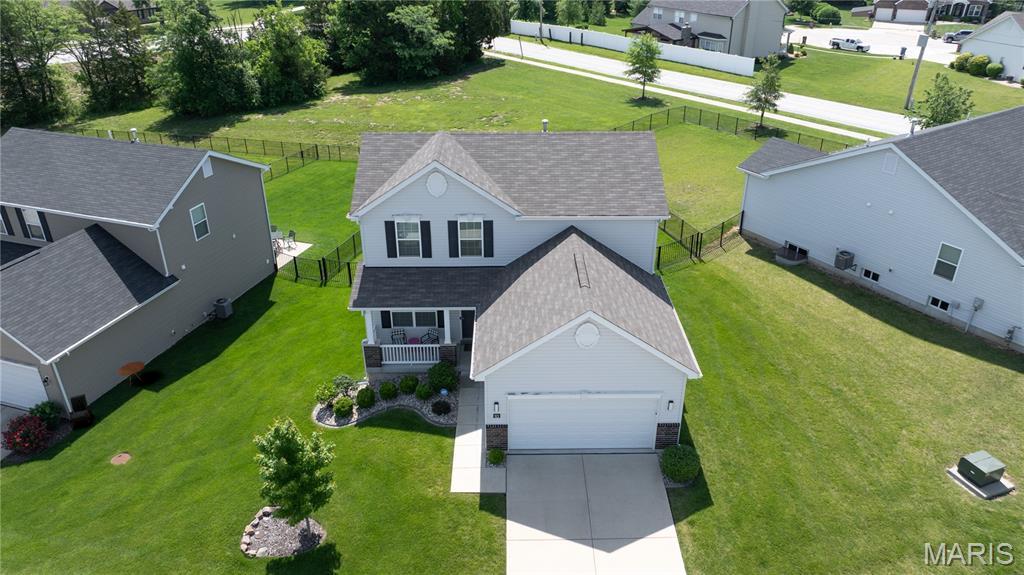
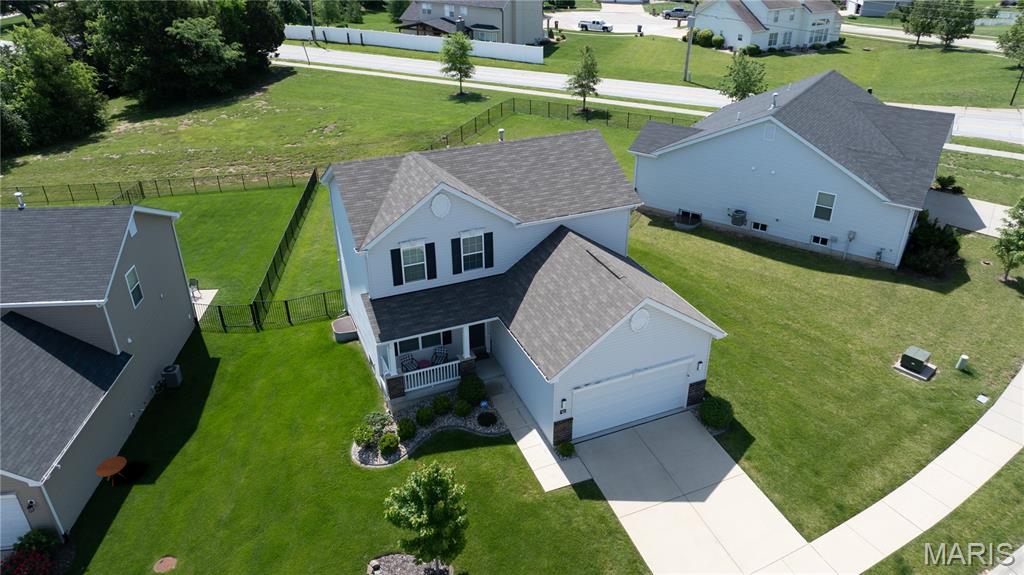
lounge chair: present [70,394,93,427] -> none [59,509,93,551]

